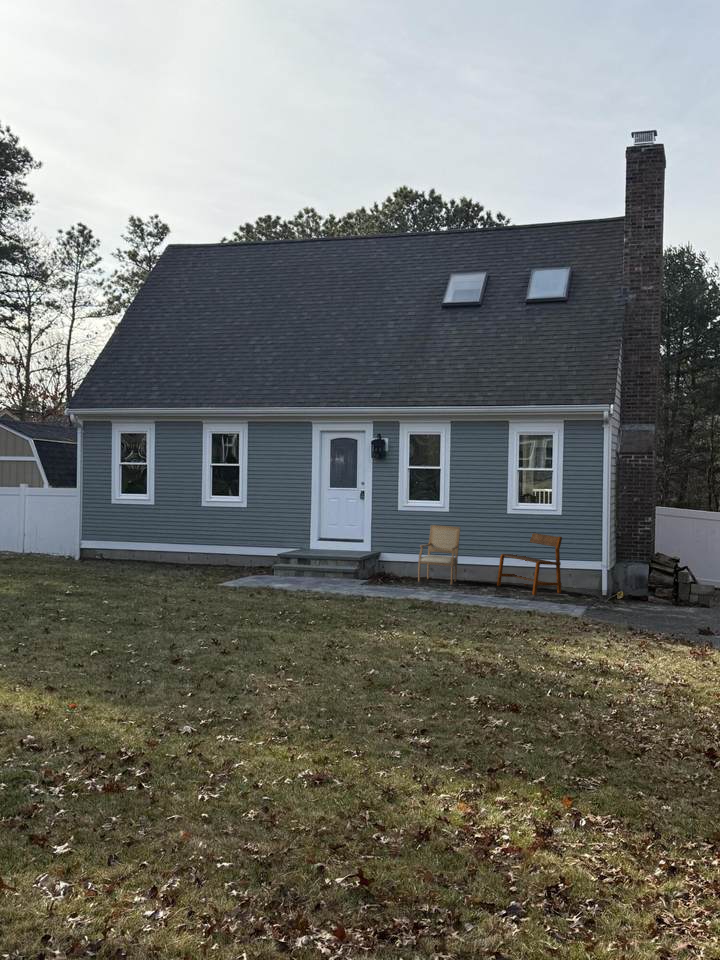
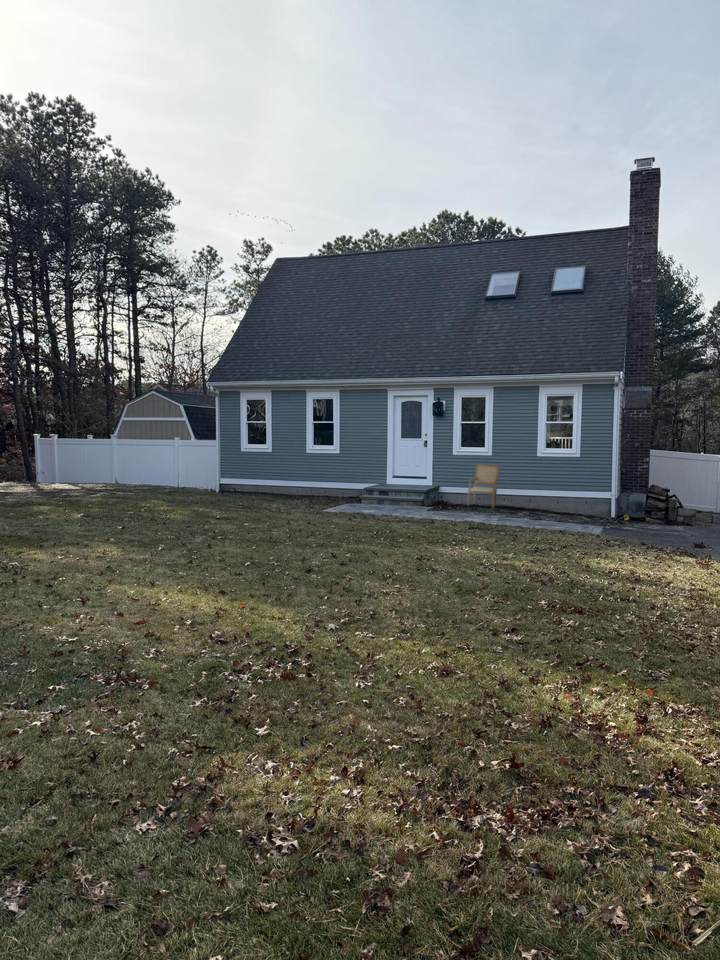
bench: present [497,533,562,595] -> none [526,469,578,517]

